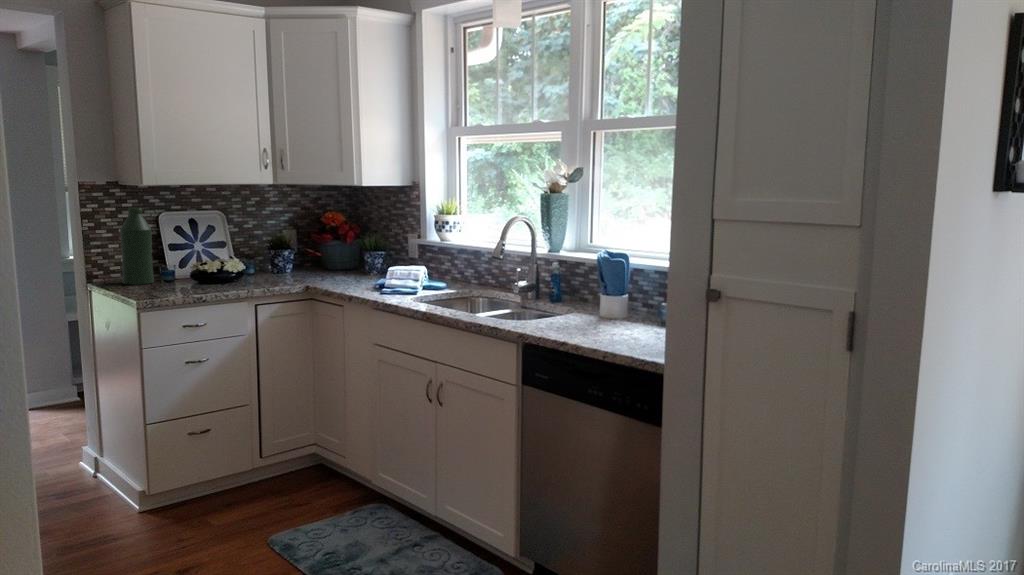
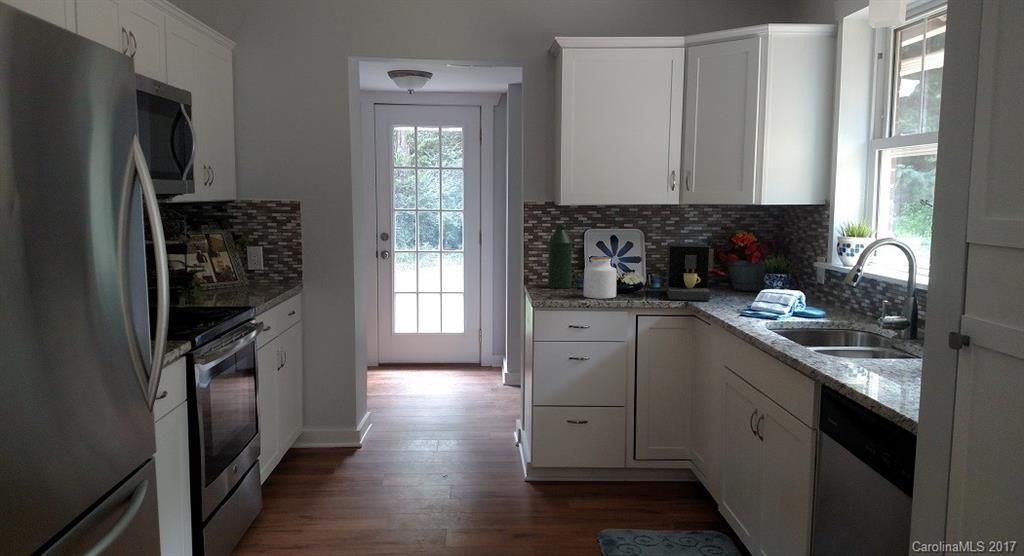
coffee maker: none [263,225,328,285] -> present [666,243,710,300]
jar: none [190,245,229,292] -> present [584,257,617,299]

